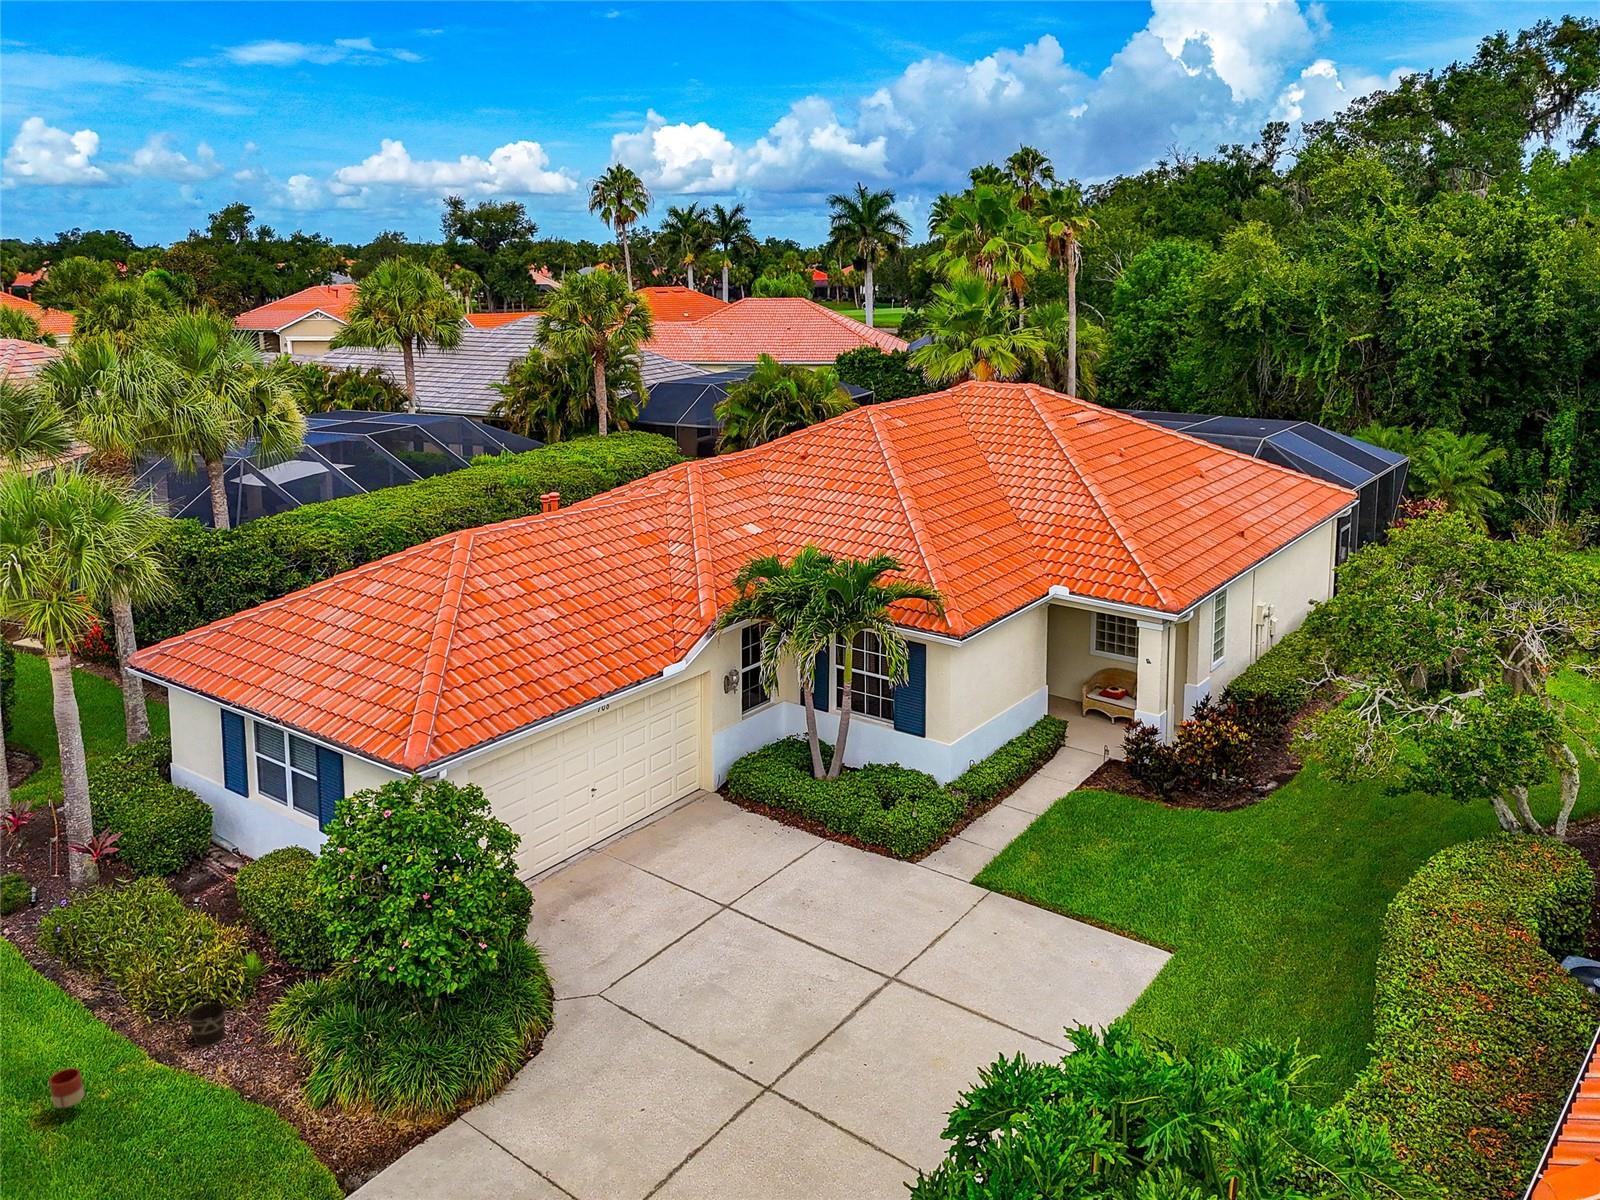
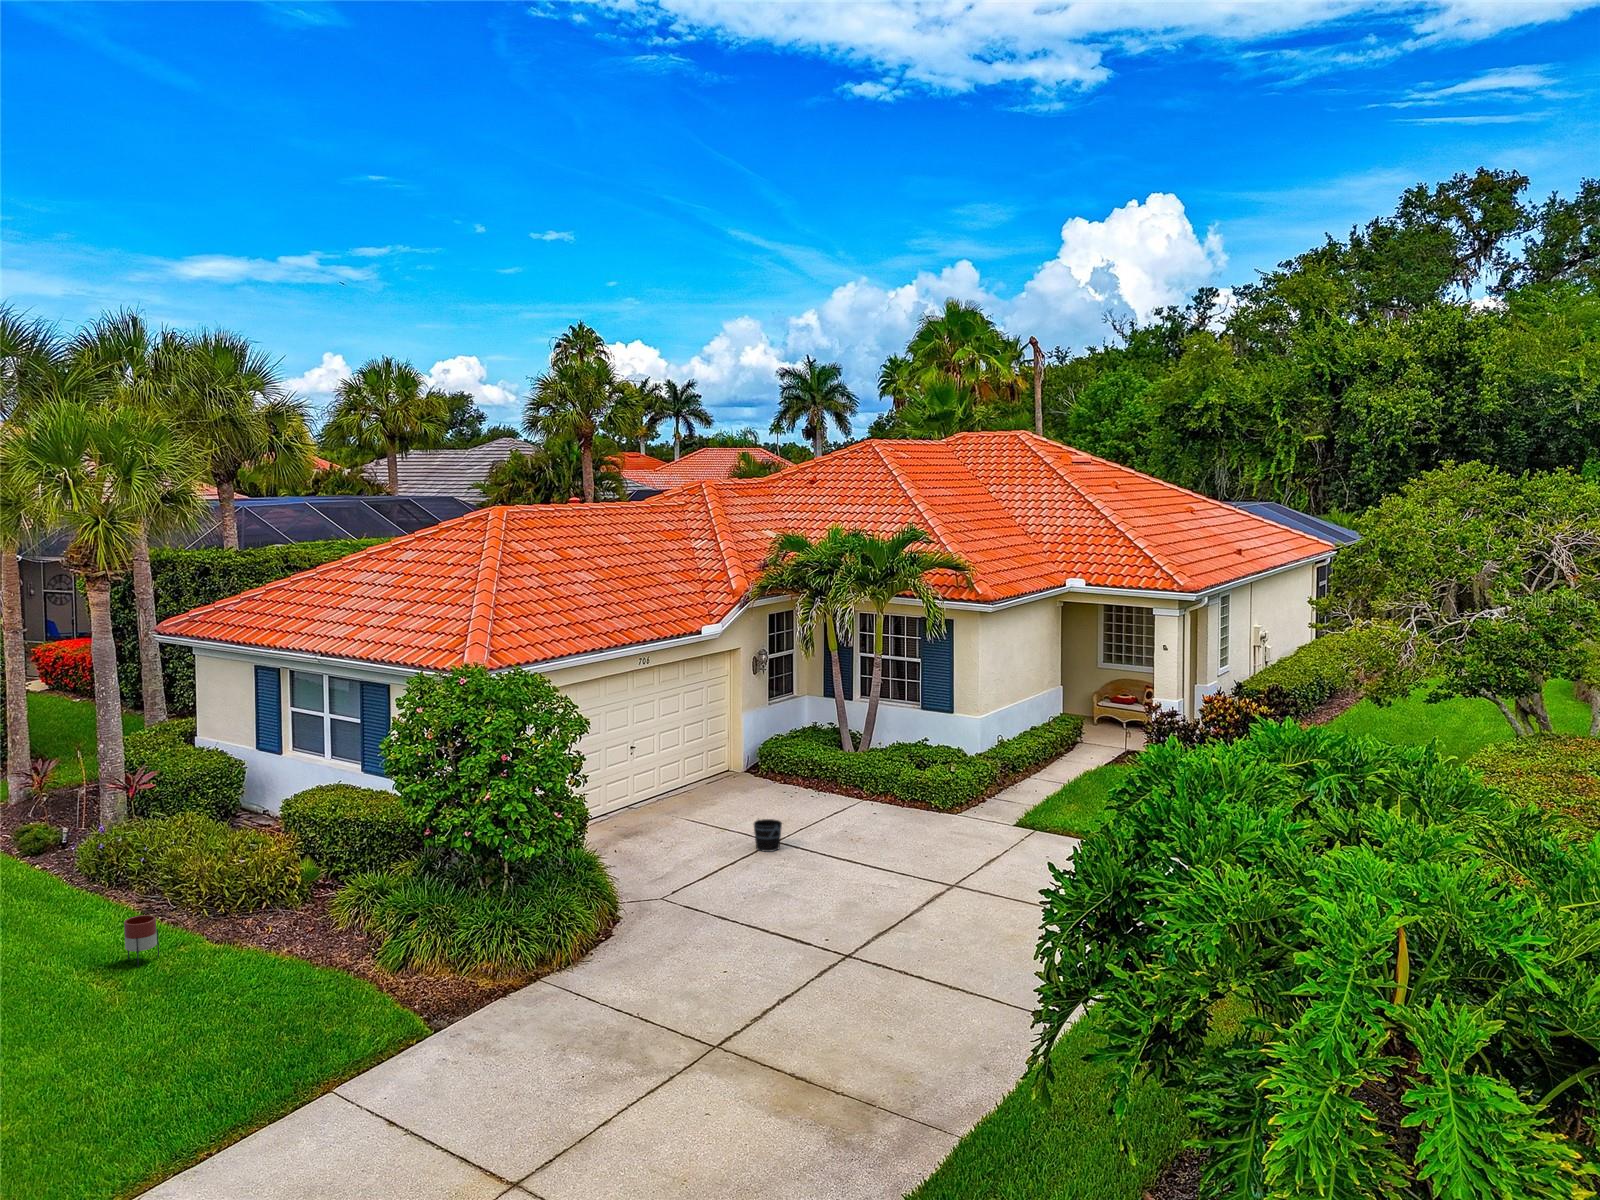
bucket: present [188,1003,225,1047] -> present [754,819,782,852]

